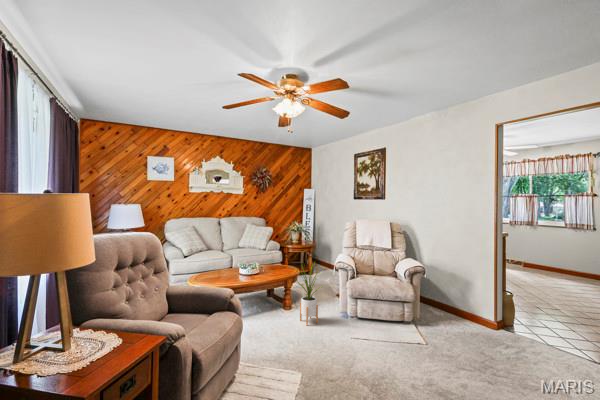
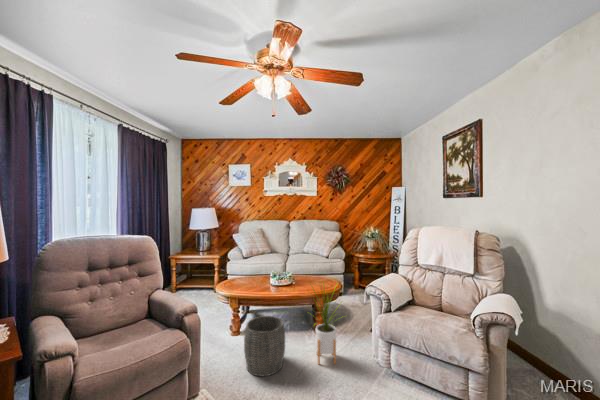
woven basket: none [253,296,286,342] -> present [244,316,285,376]

